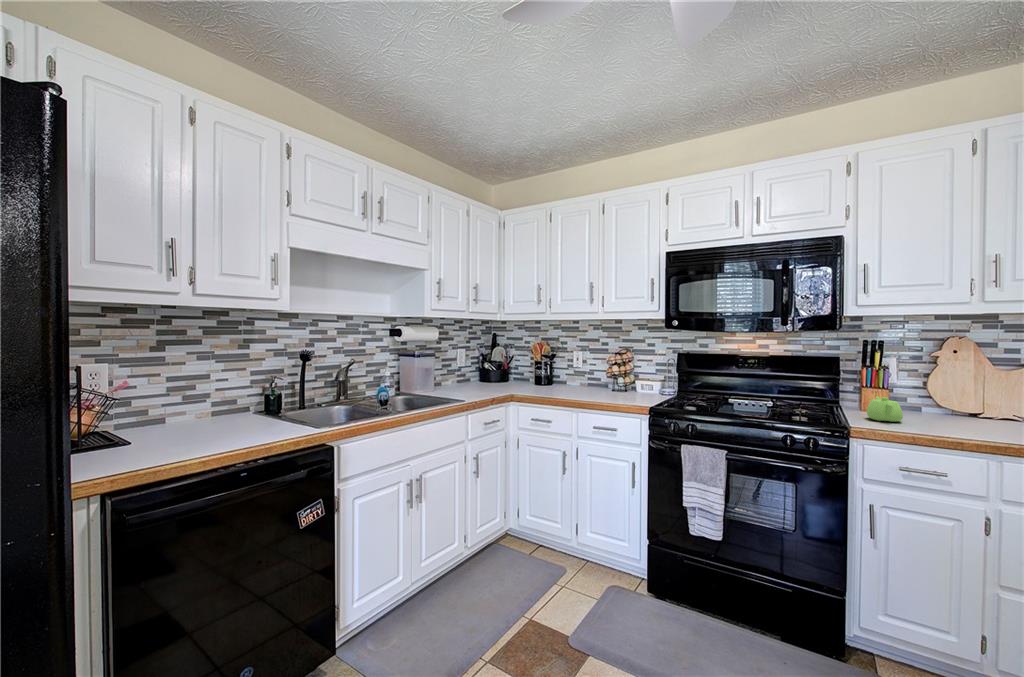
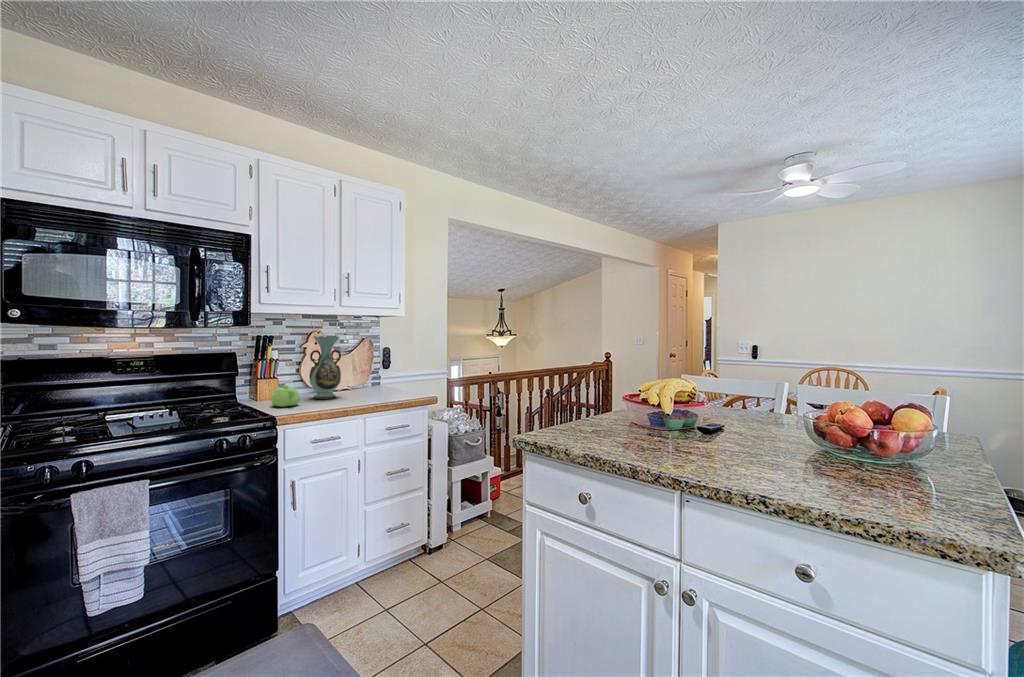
decorative vase: none [927,341,985,425] -> present [309,336,341,399]

